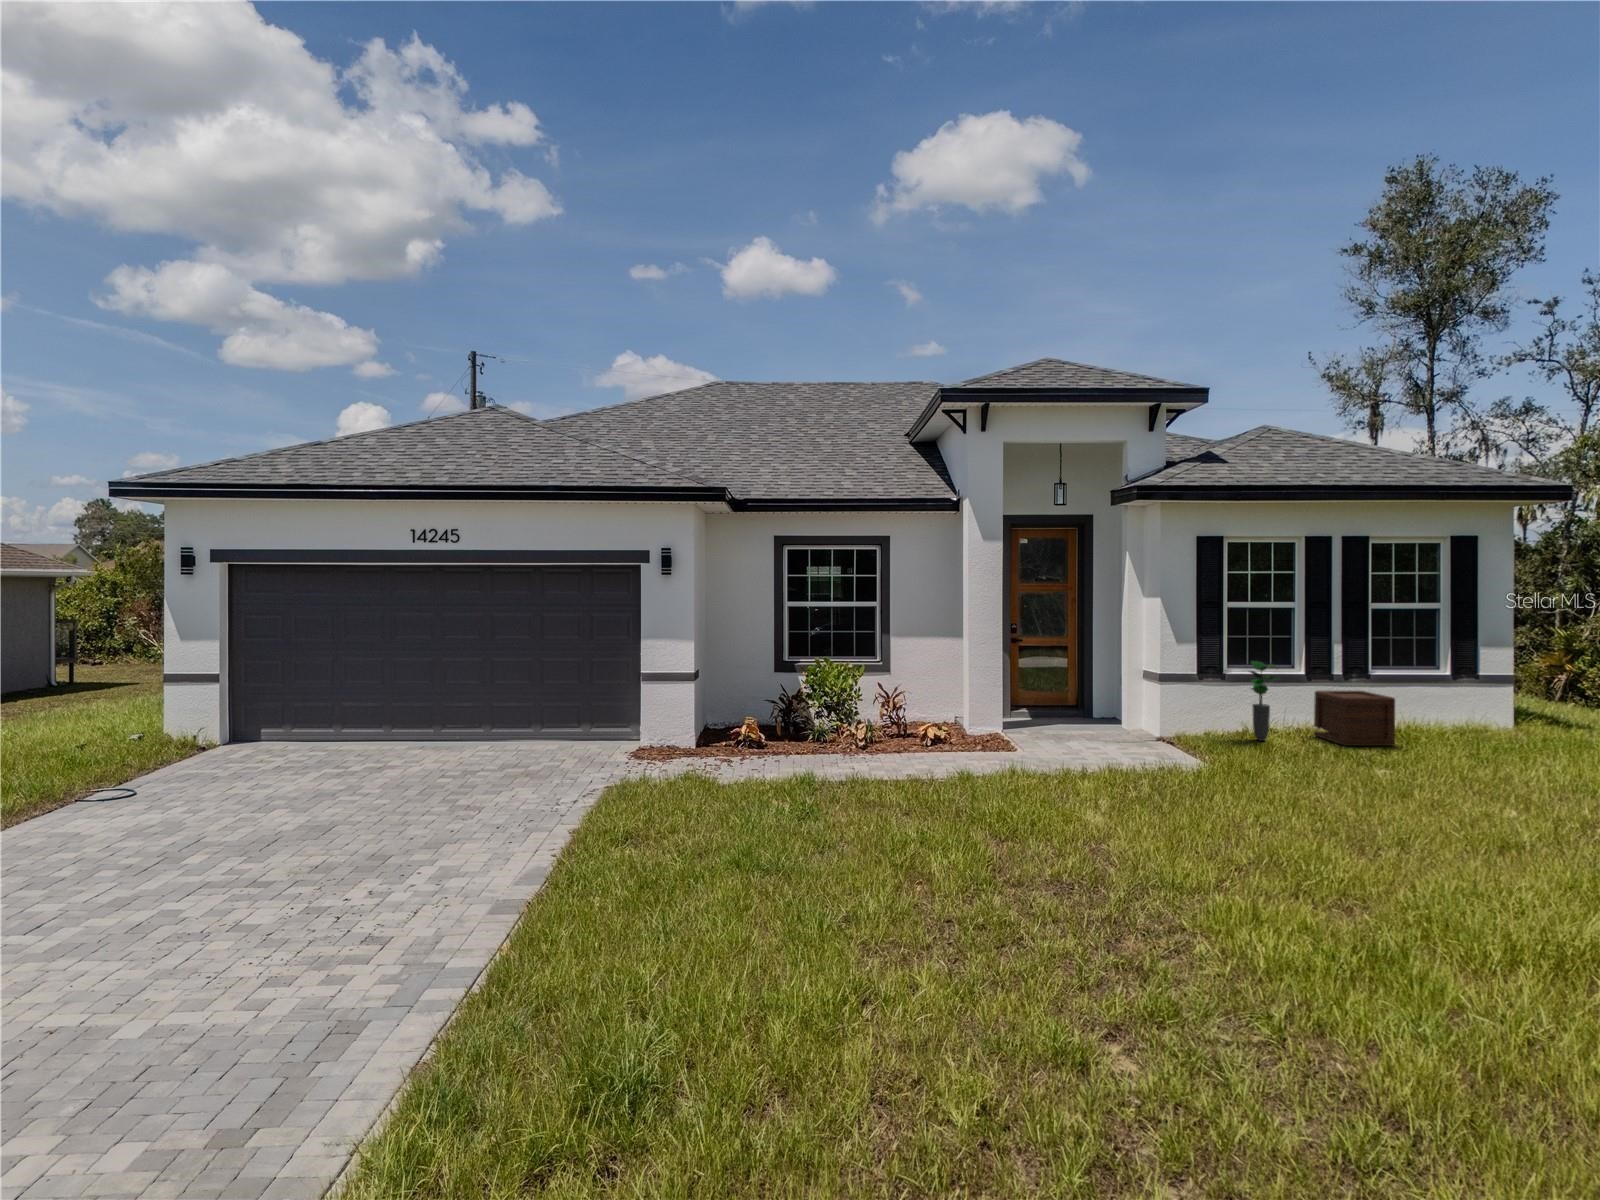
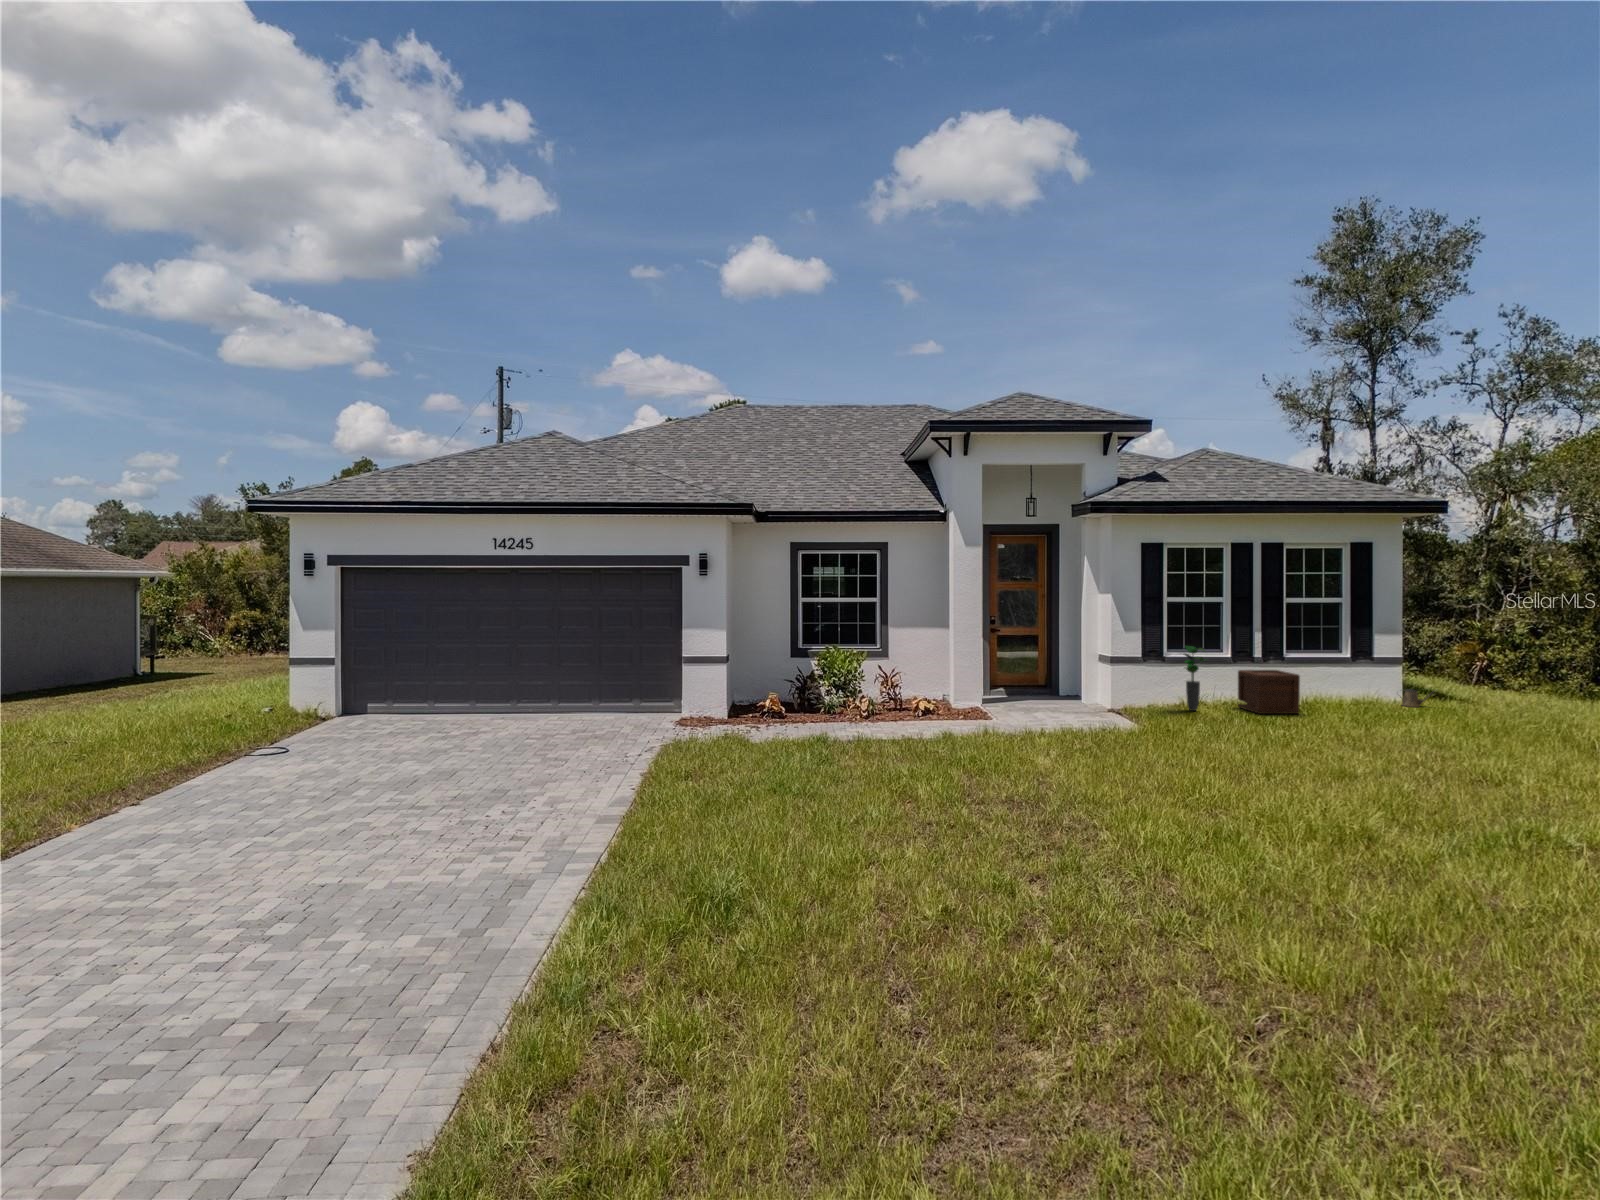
watering can: none [1509,715,1563,737] -> present [1400,689,1433,707]

